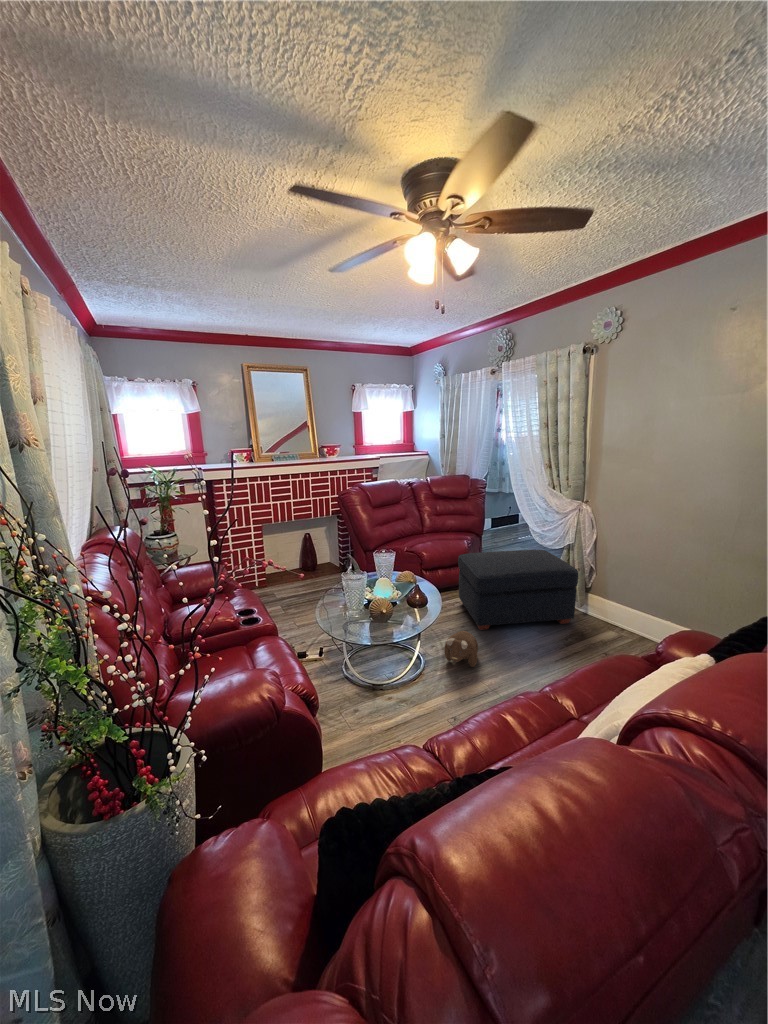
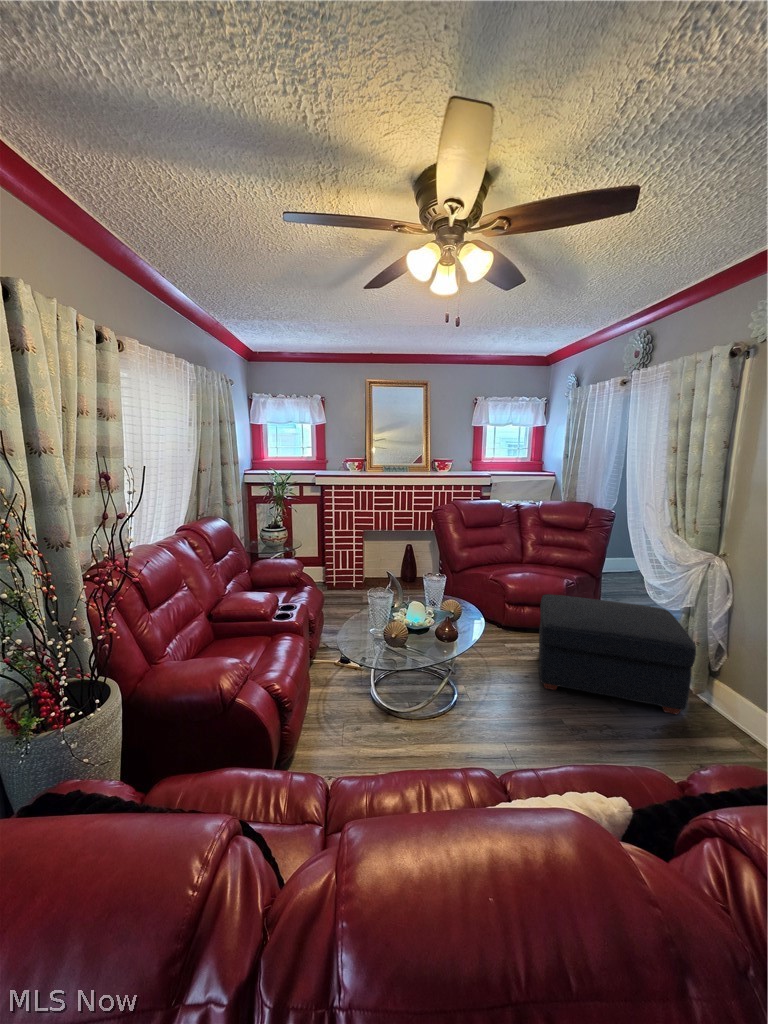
plush toy: present [444,631,478,667] -> none [474,682,522,728]

